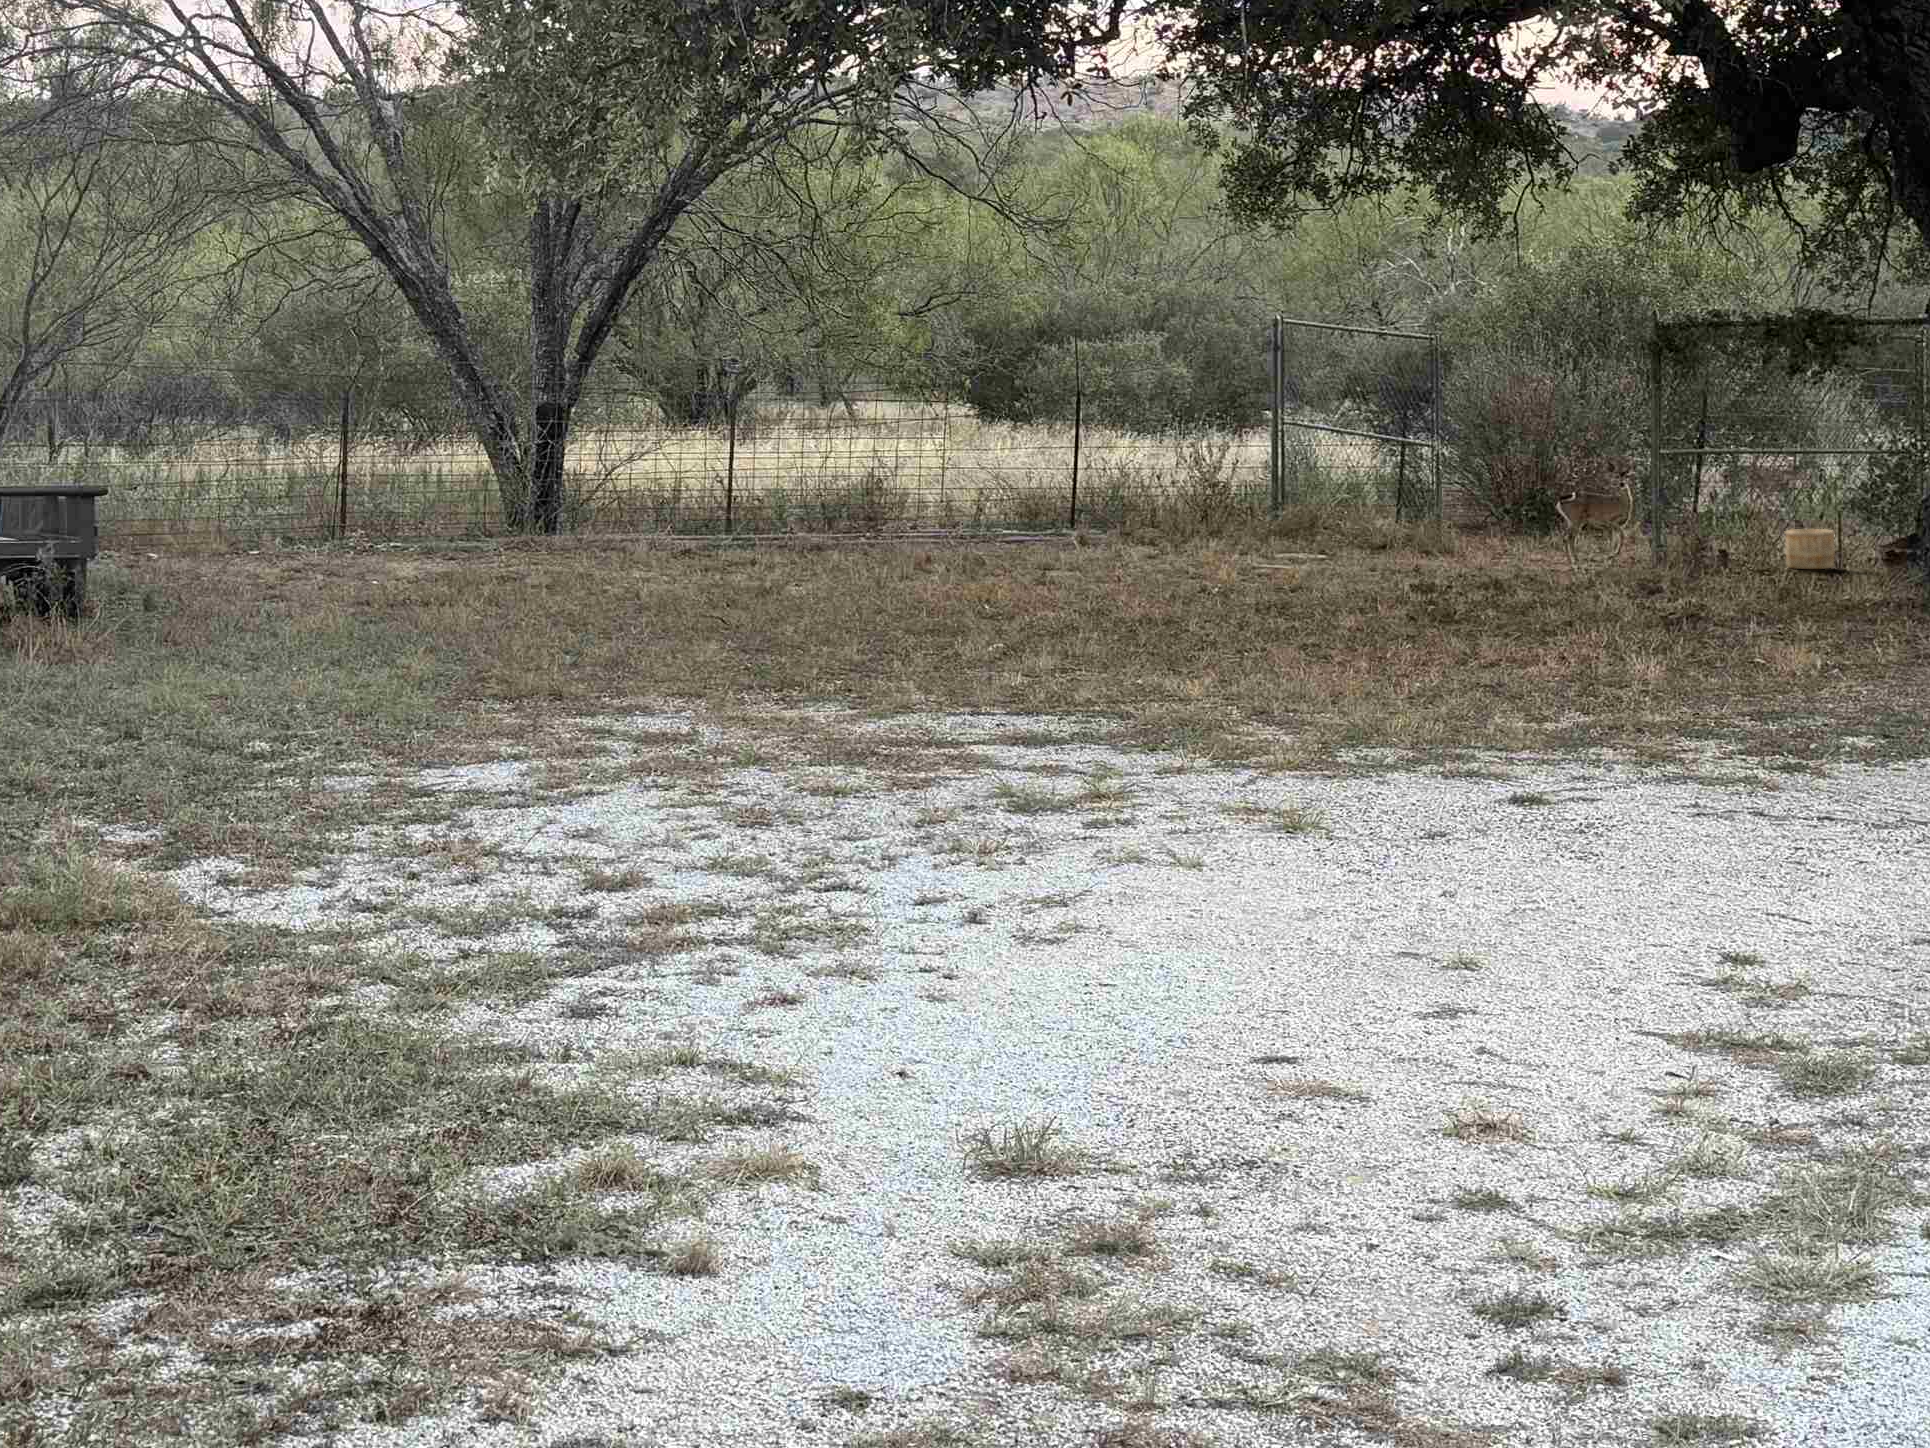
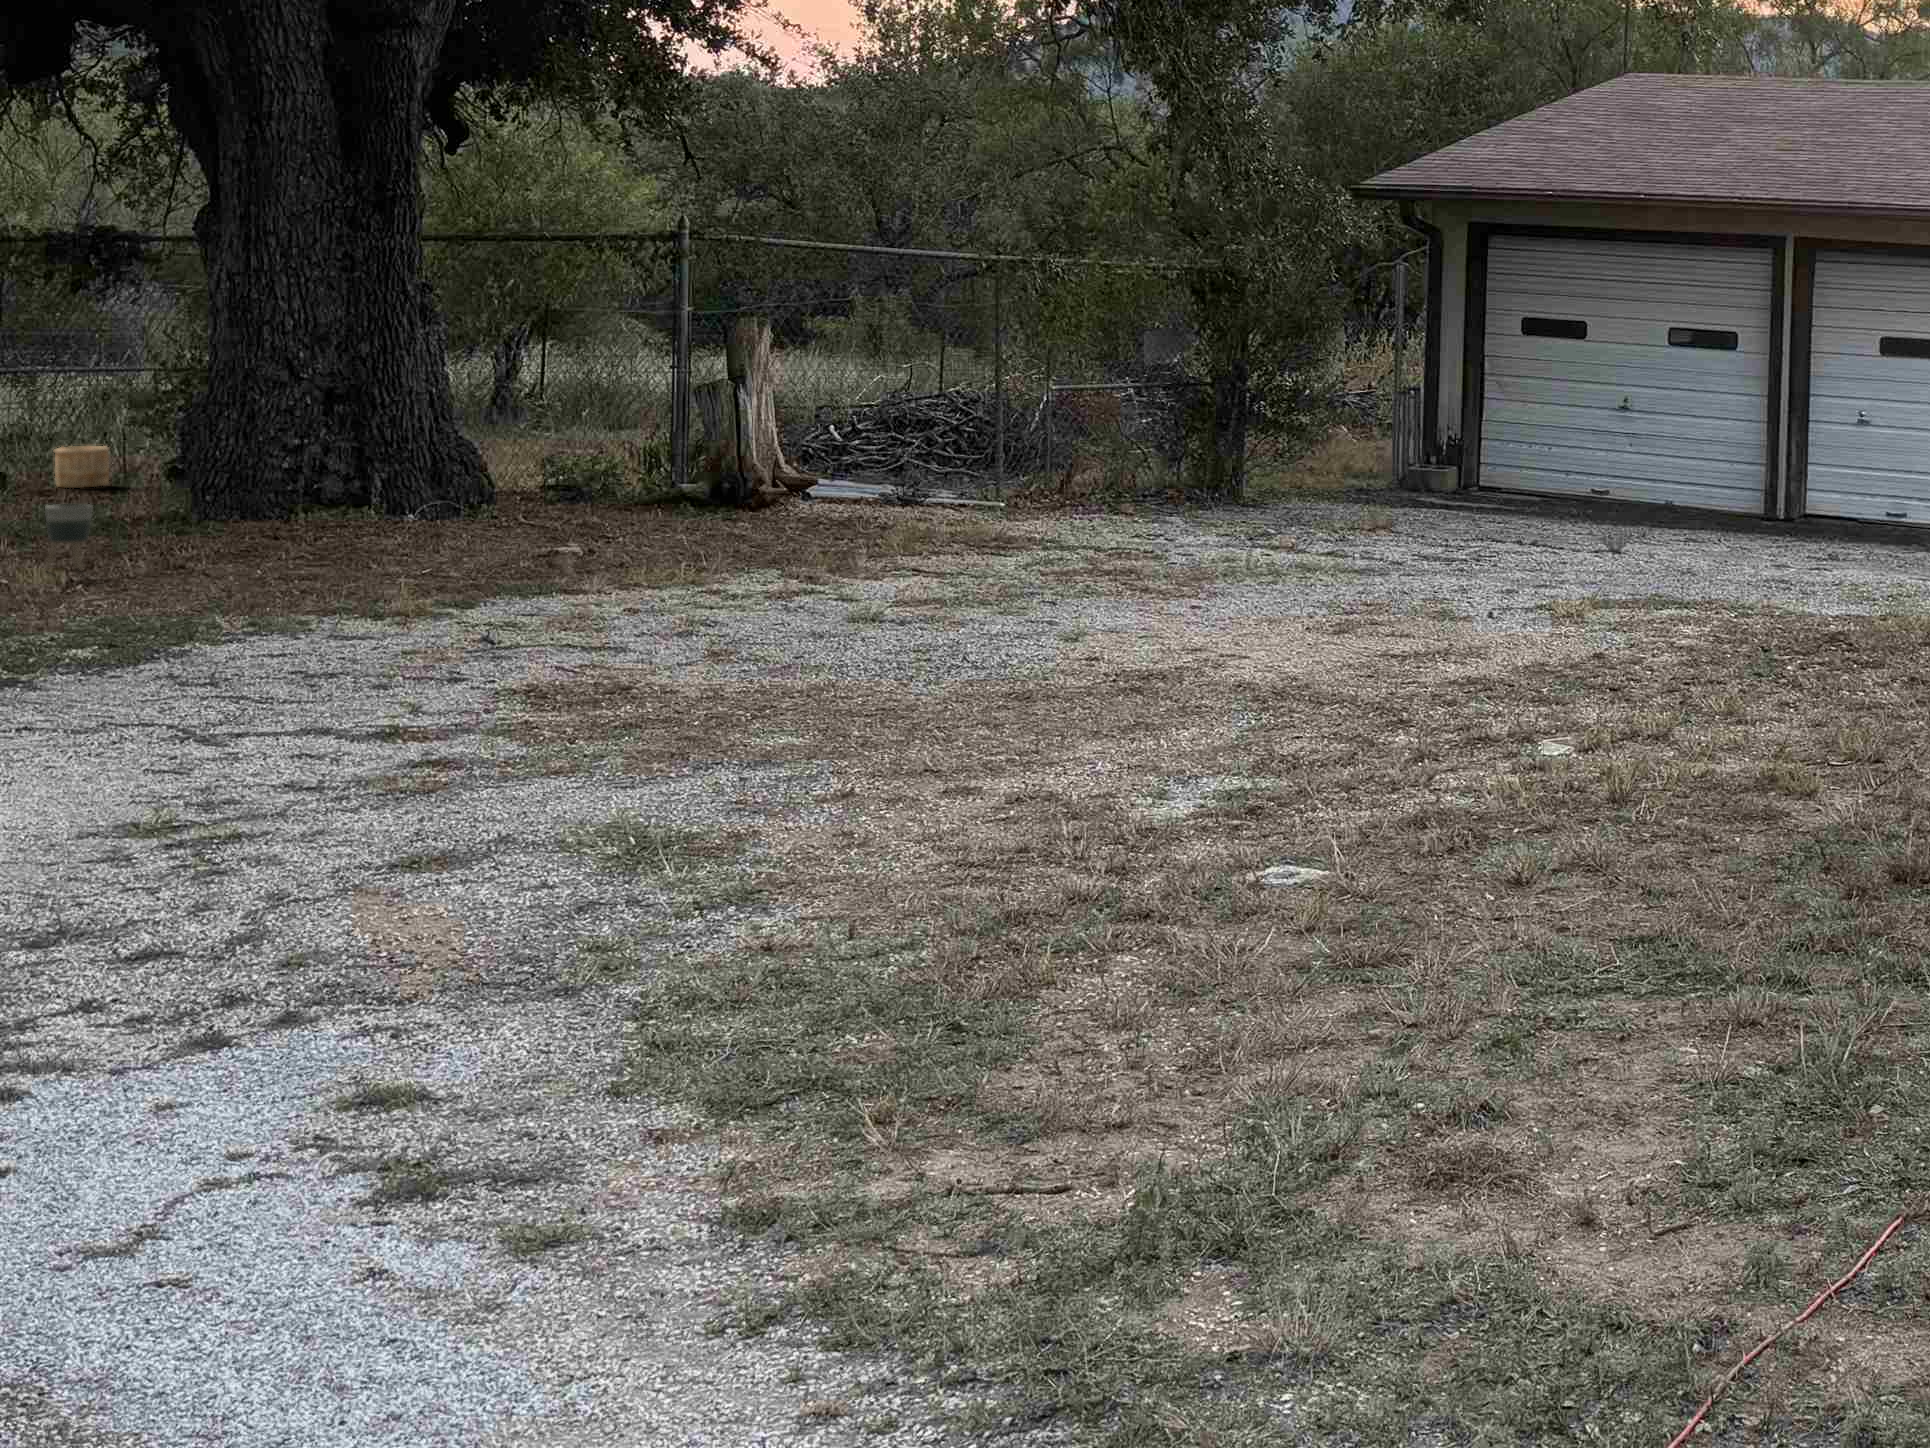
planter: none [1800,585,1843,652] -> present [45,504,92,570]

